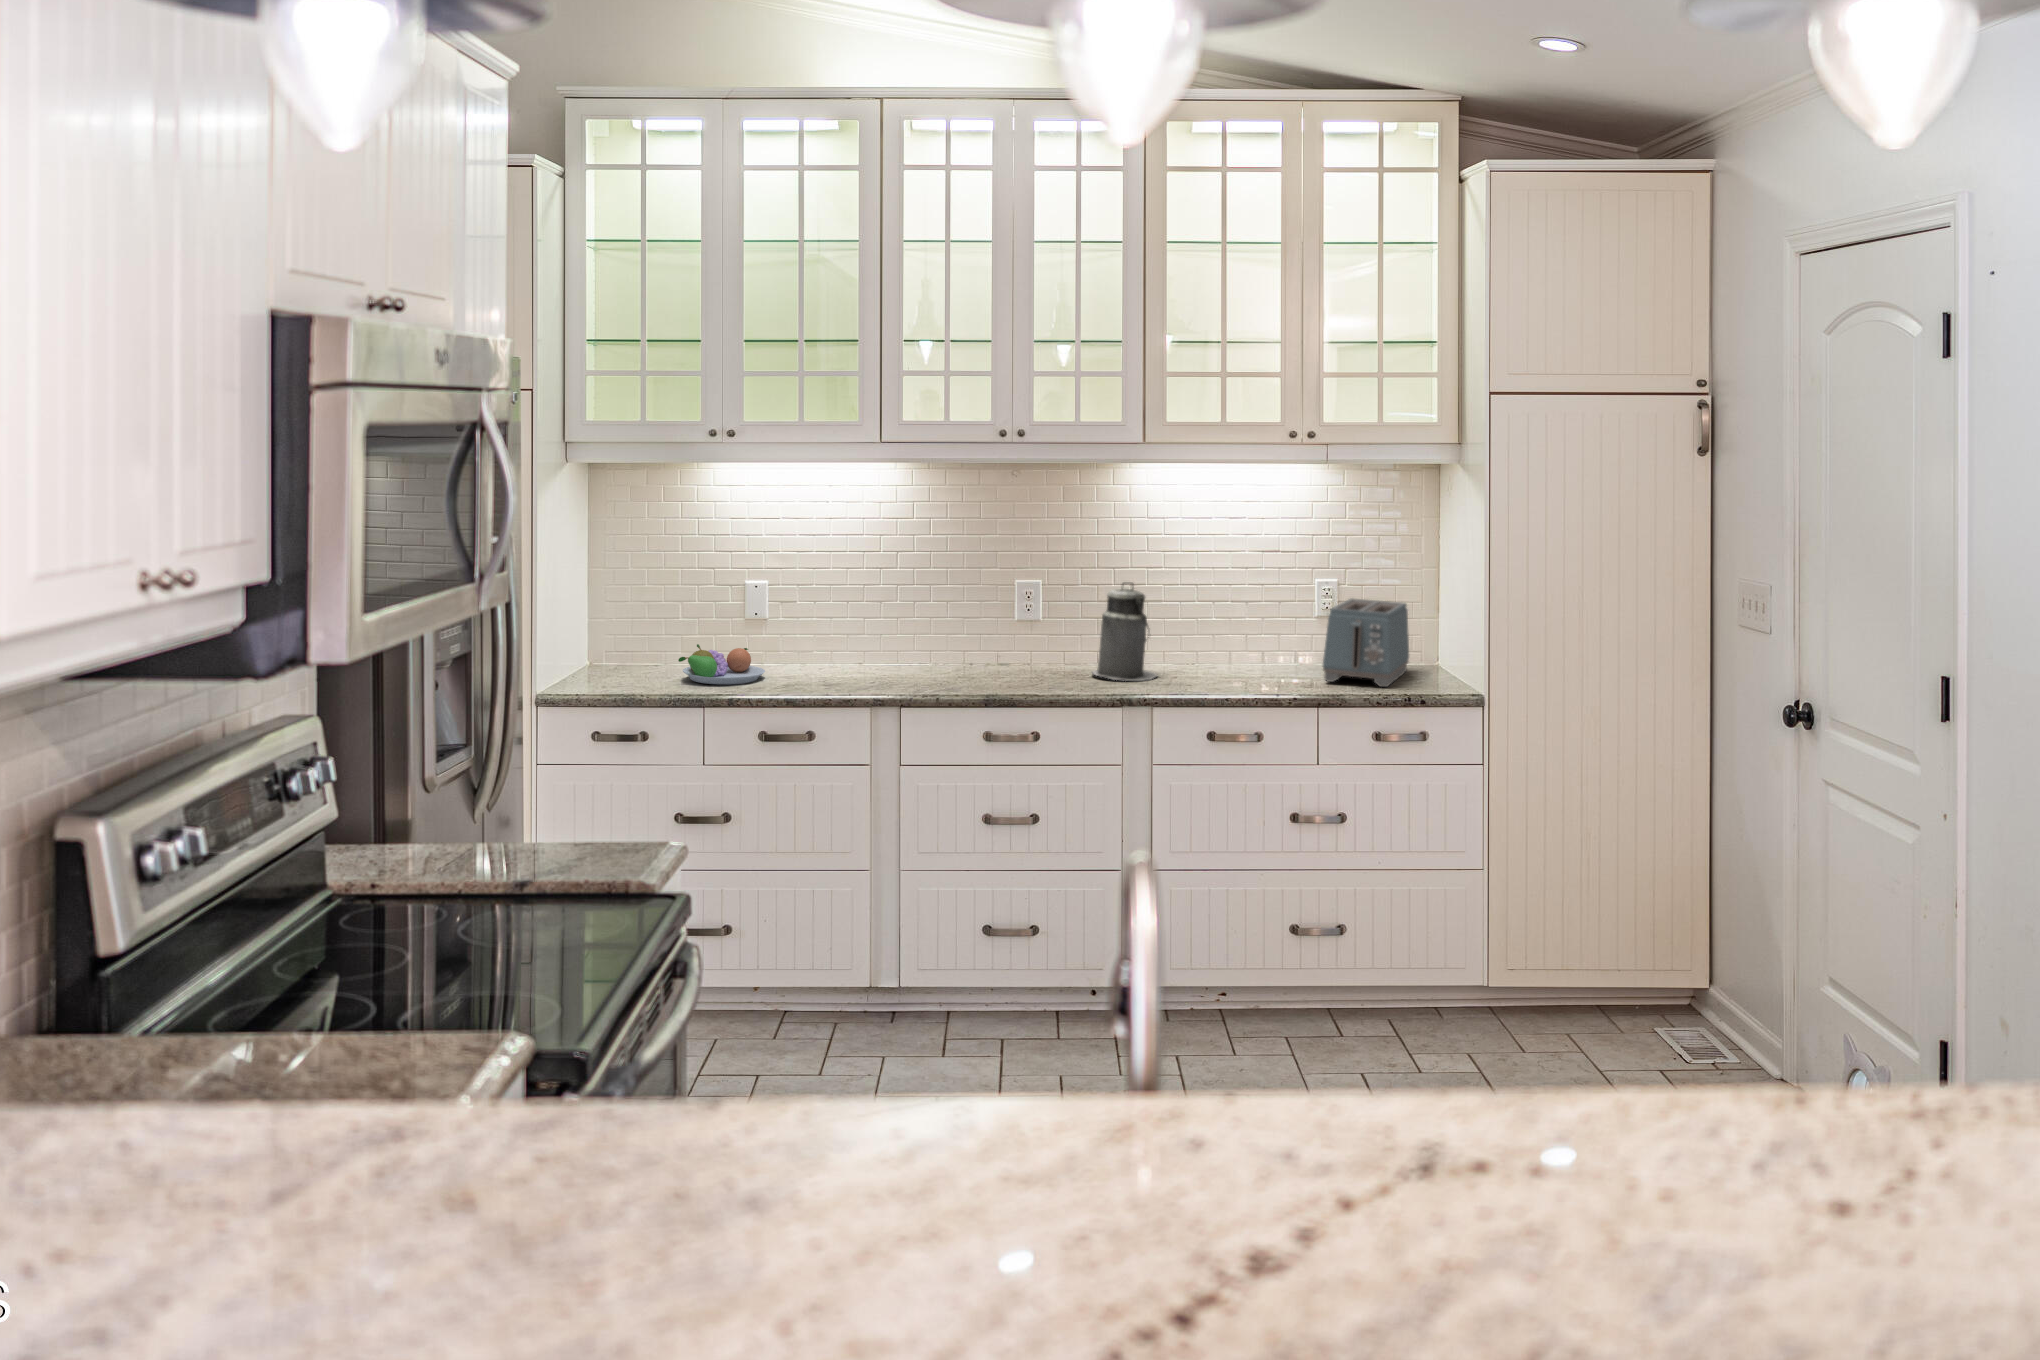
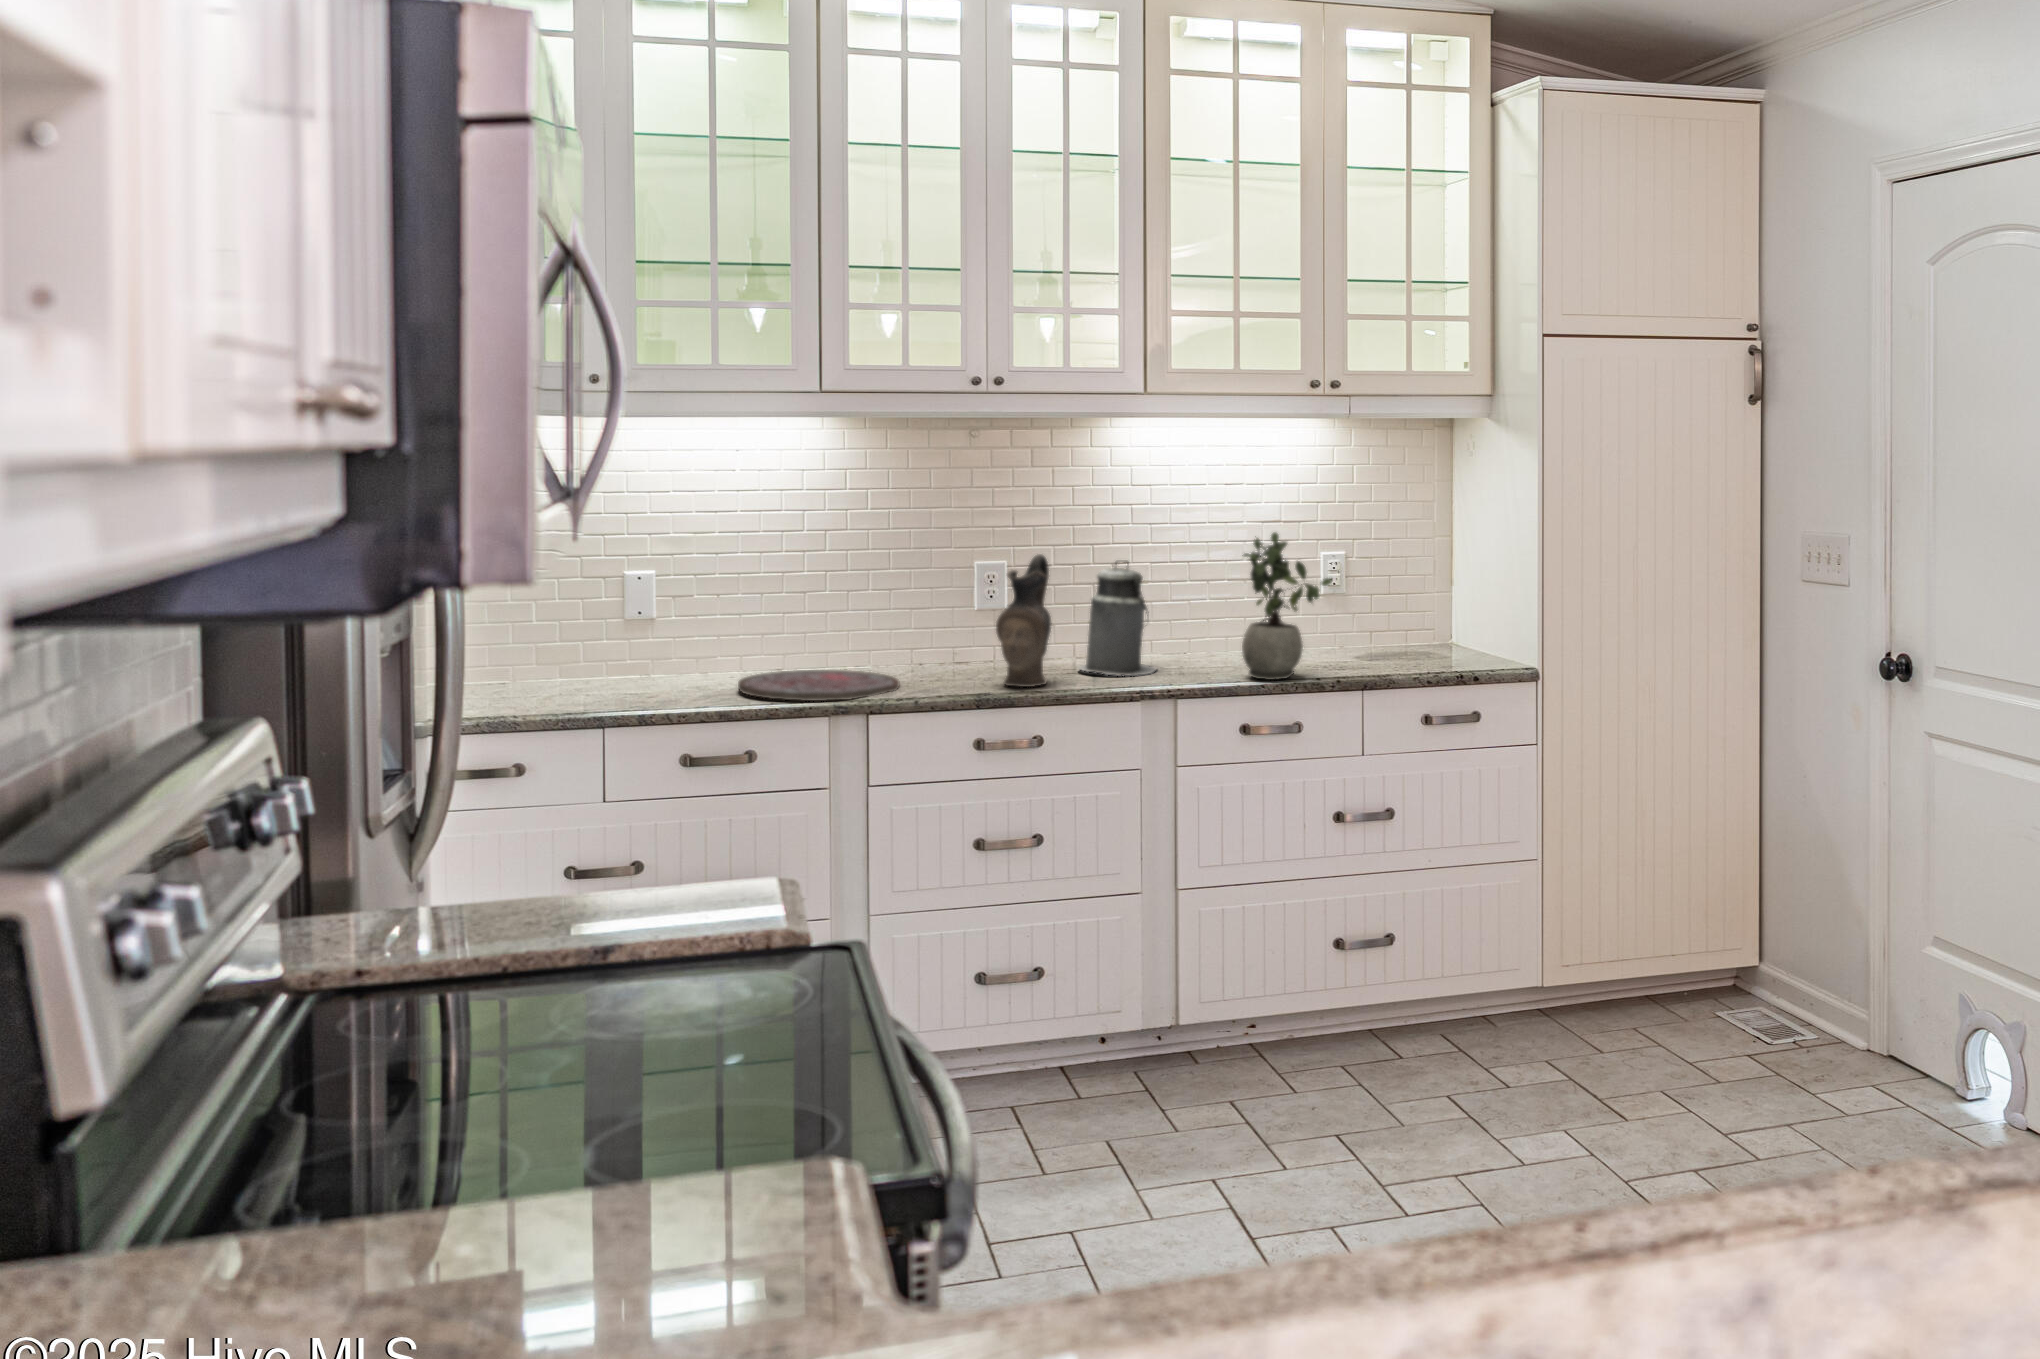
potted plant: none [1221,563,1295,691] -> present [1242,532,1332,680]
ceramic pitcher: none [1015,575,1063,686] -> present [996,554,1052,687]
toaster: present [1323,598,1409,687] -> none [1350,572,1431,668]
fruit bowl: present [678,644,765,685] -> none [550,657,664,706]
cutting board: none [819,663,943,690] -> present [738,670,899,701]

